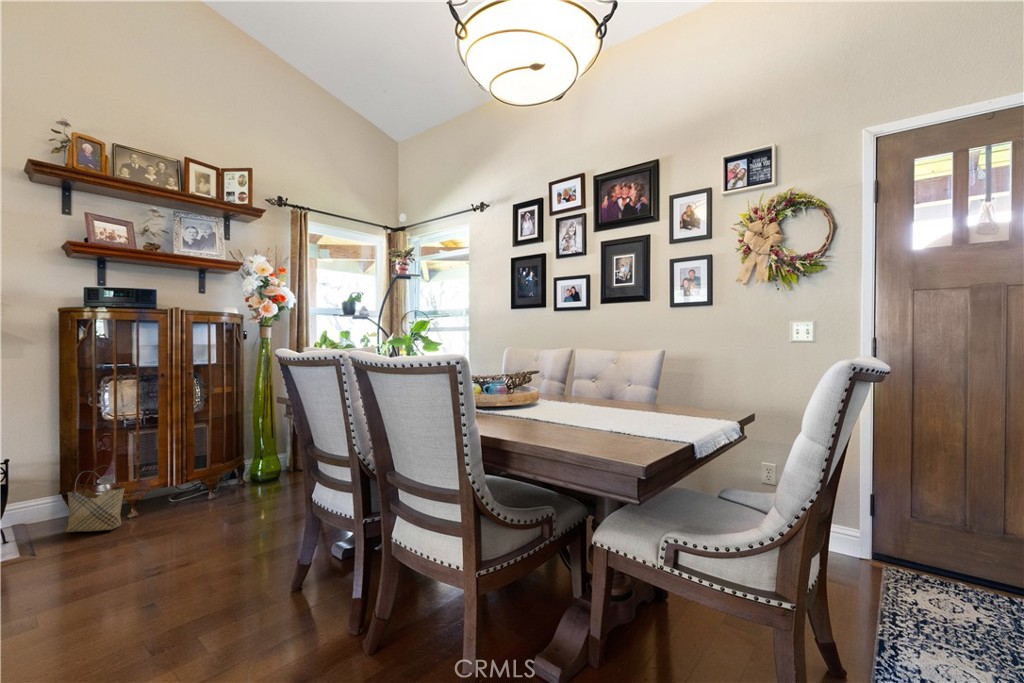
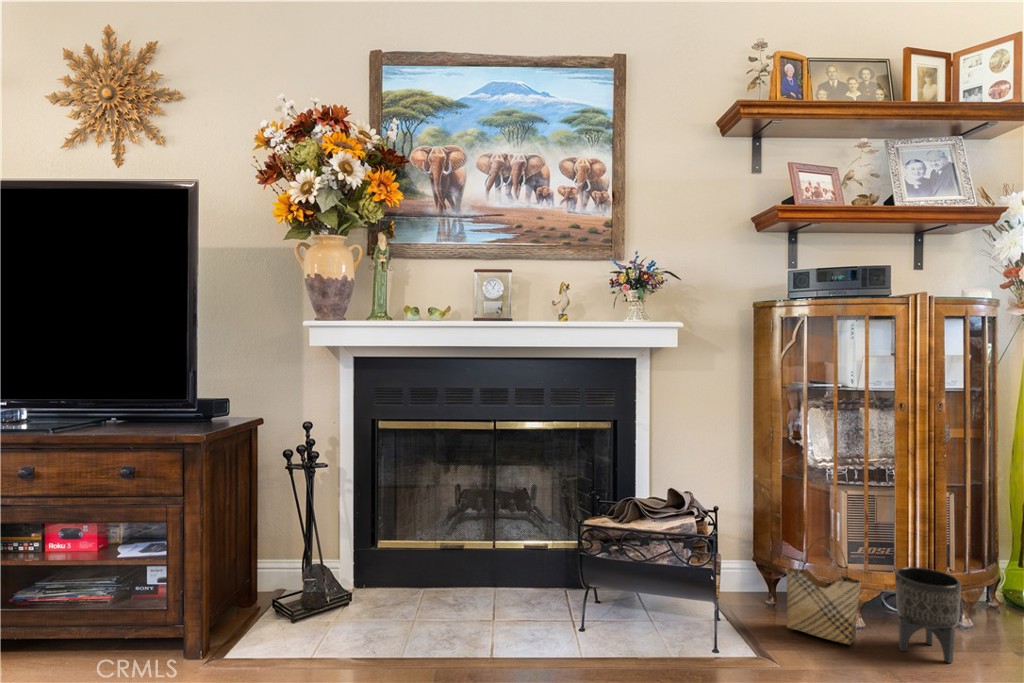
planter: none [149,470,190,523] -> present [895,567,961,663]

